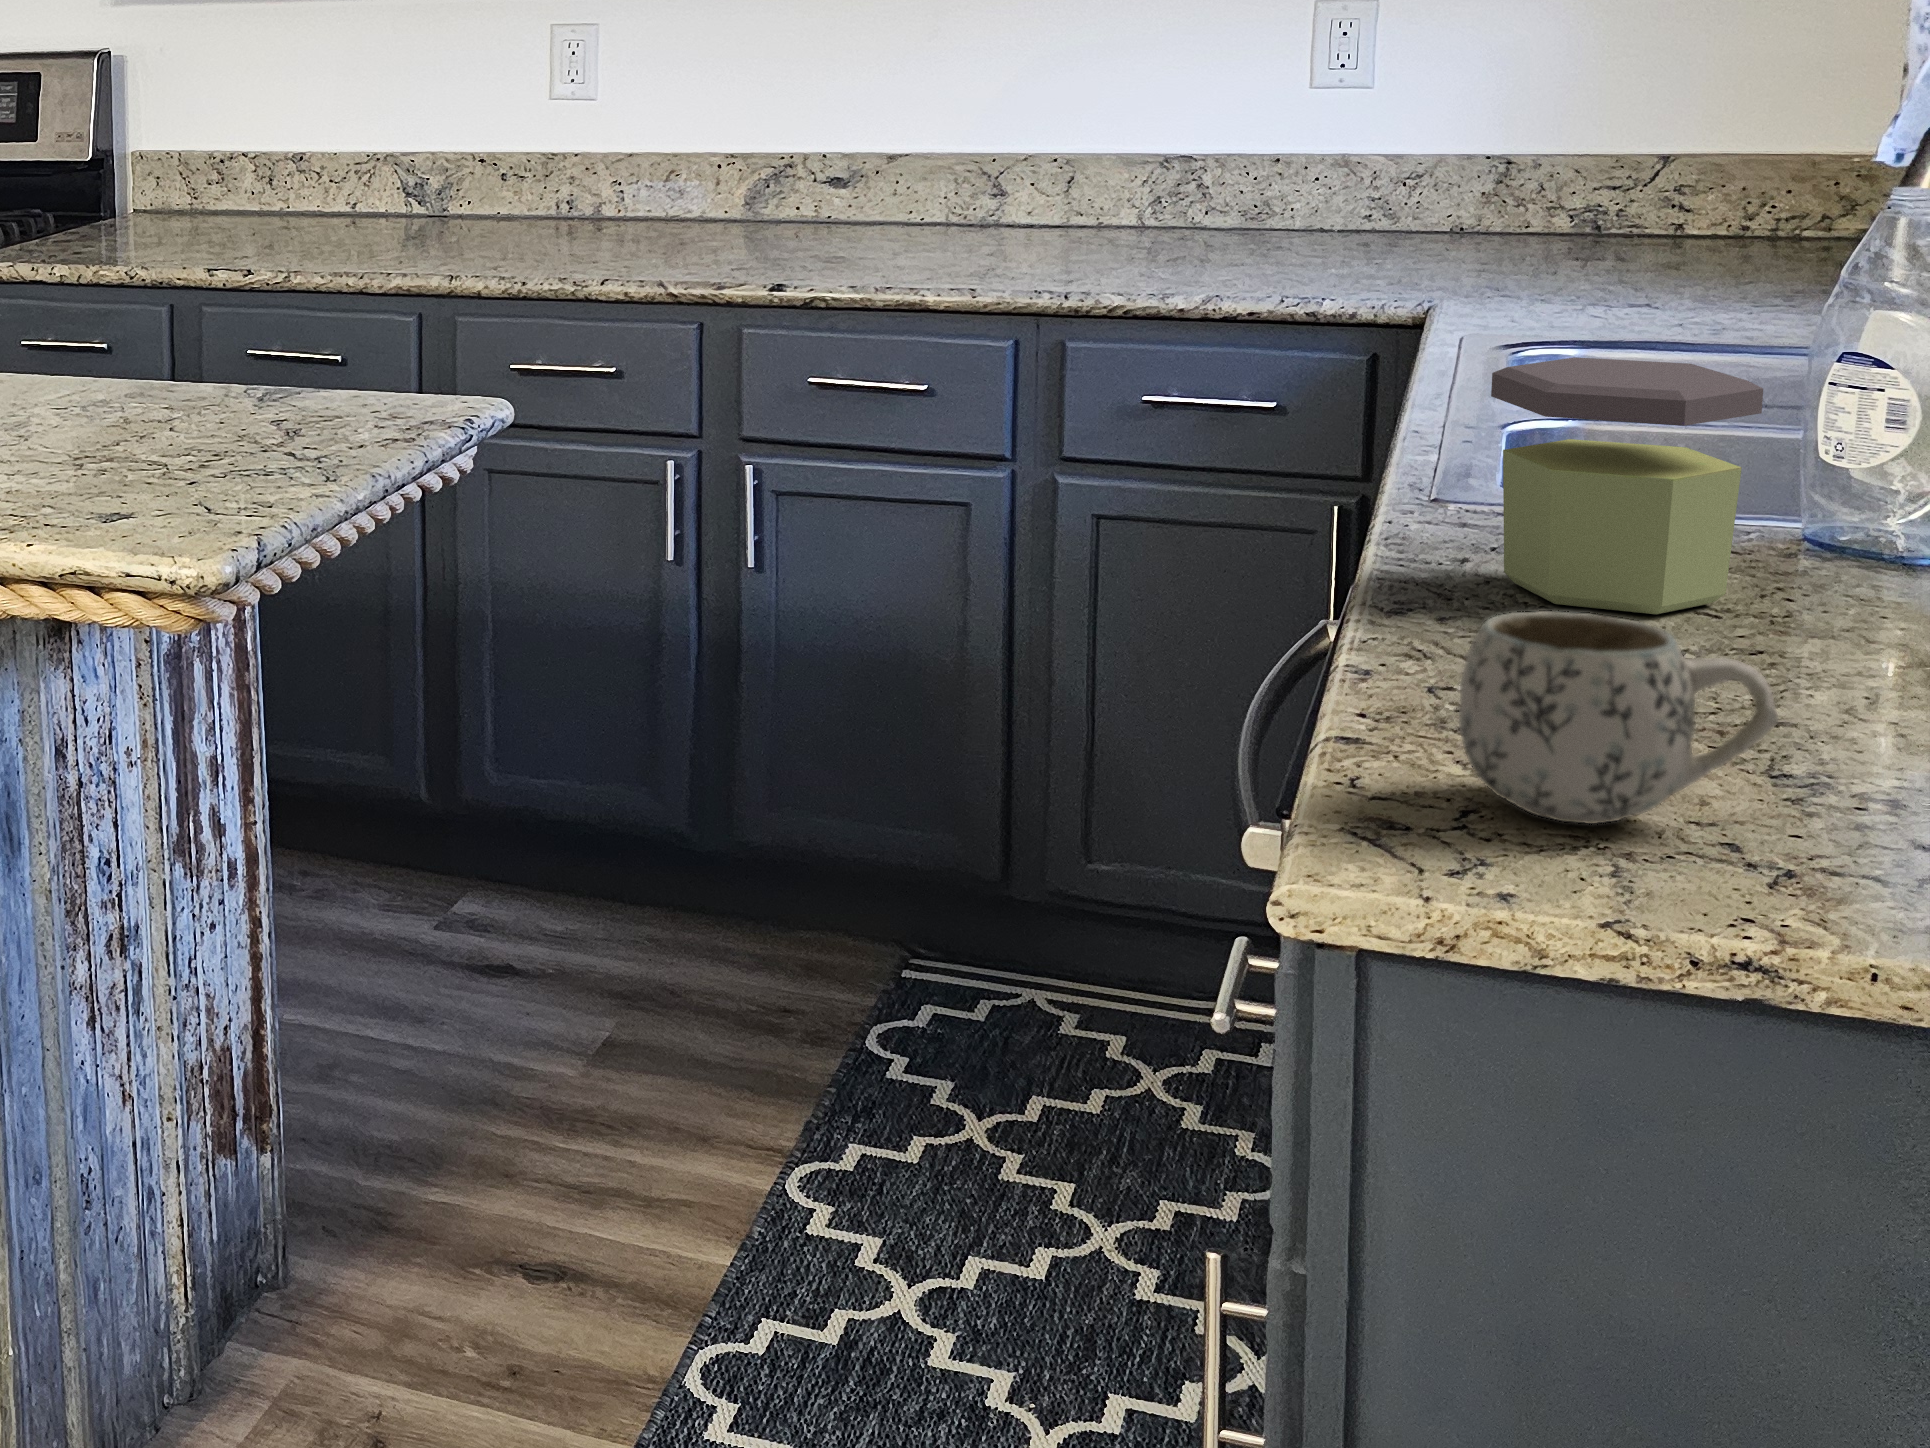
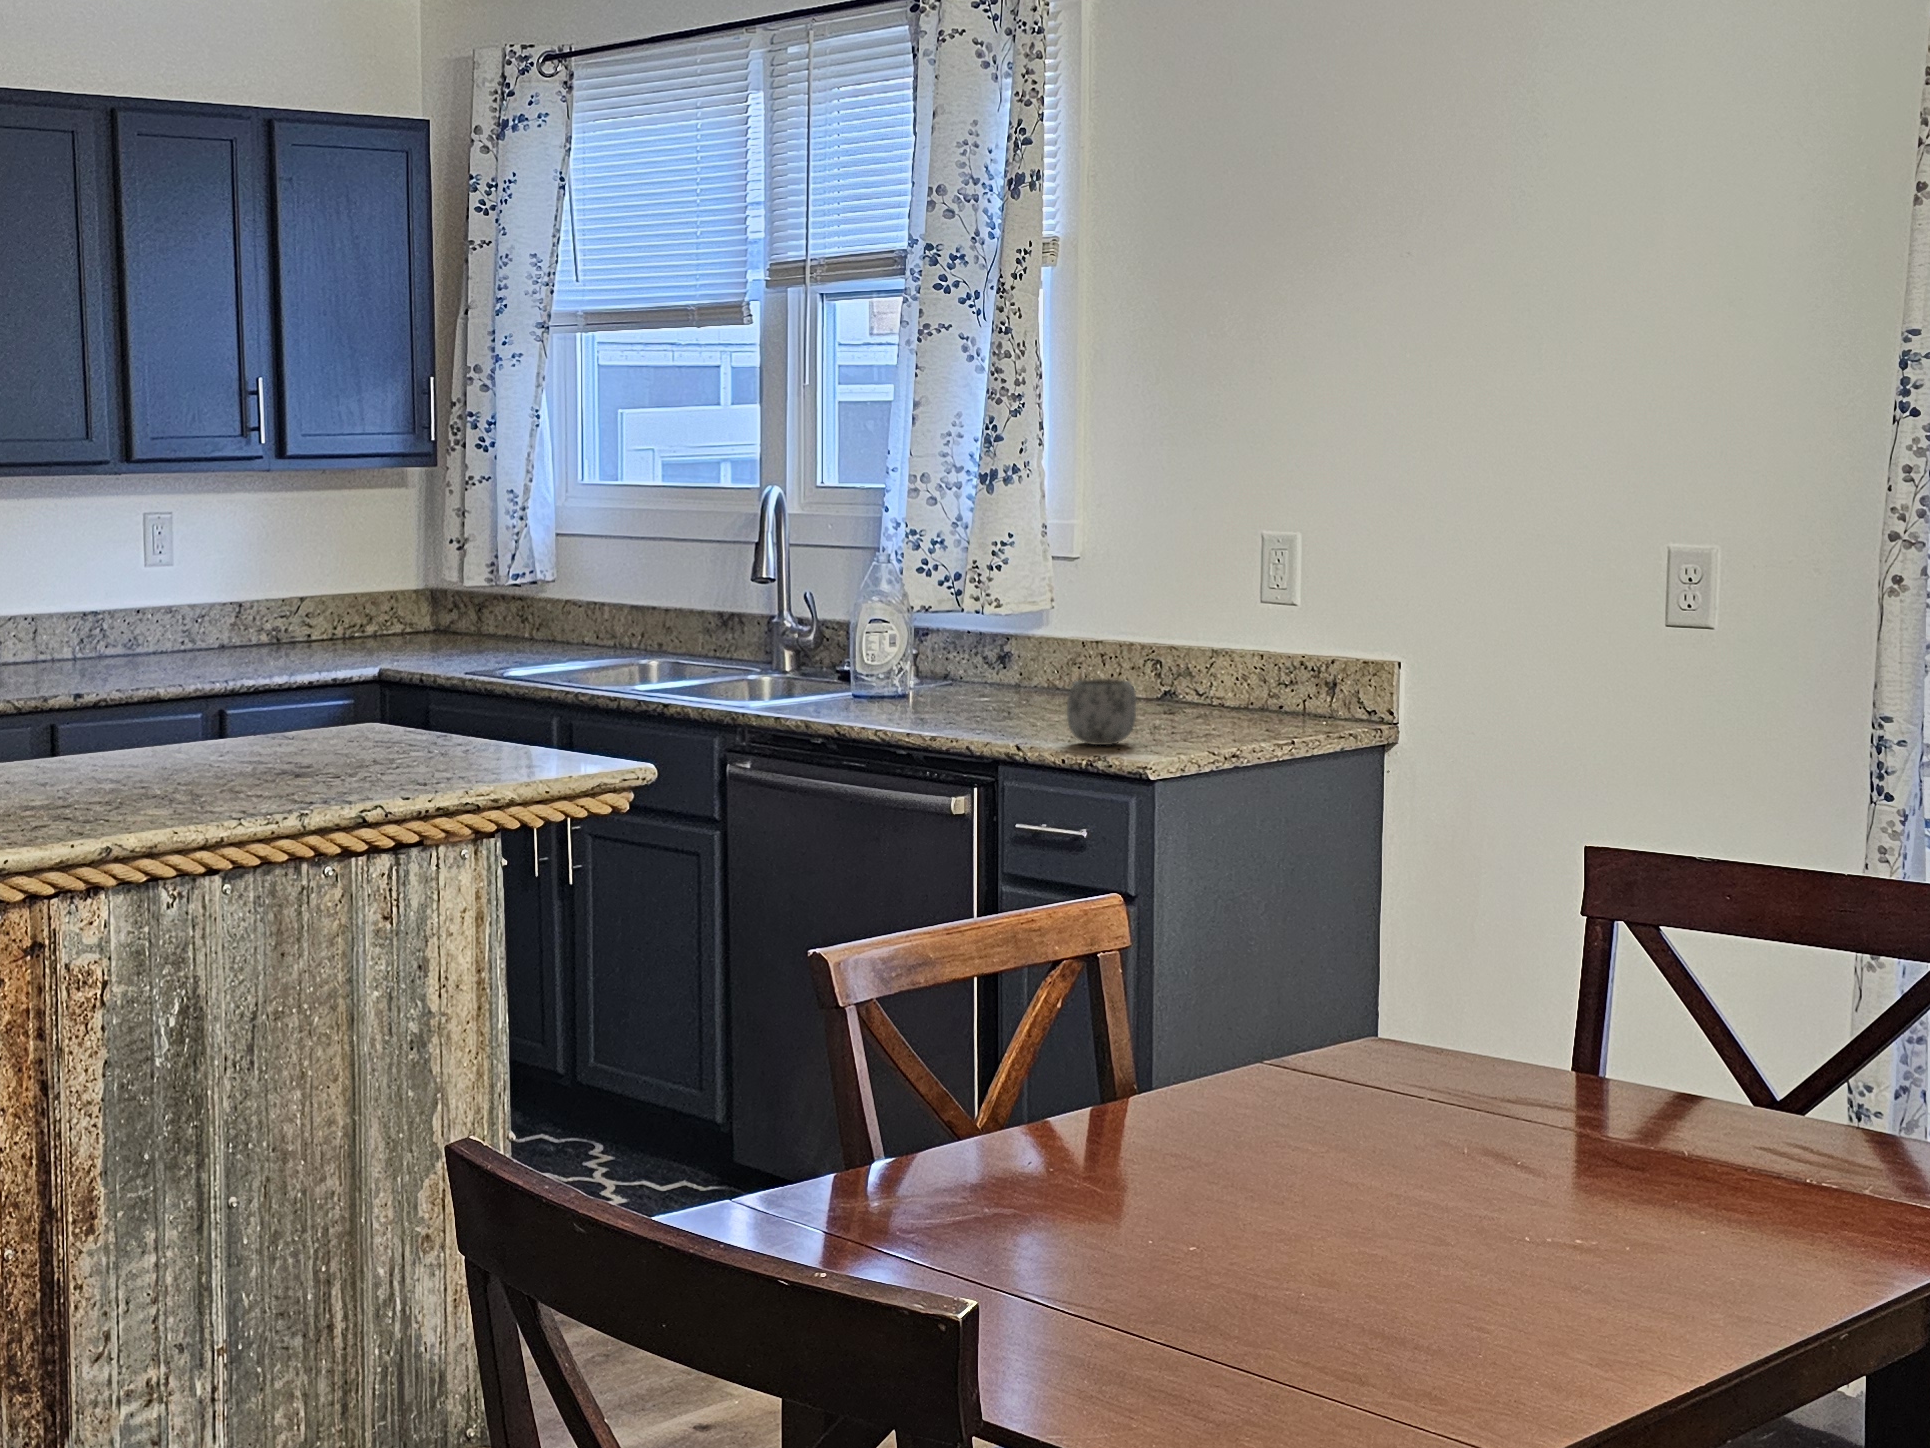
jar: present [1491,357,1763,614] -> none [840,626,924,720]

